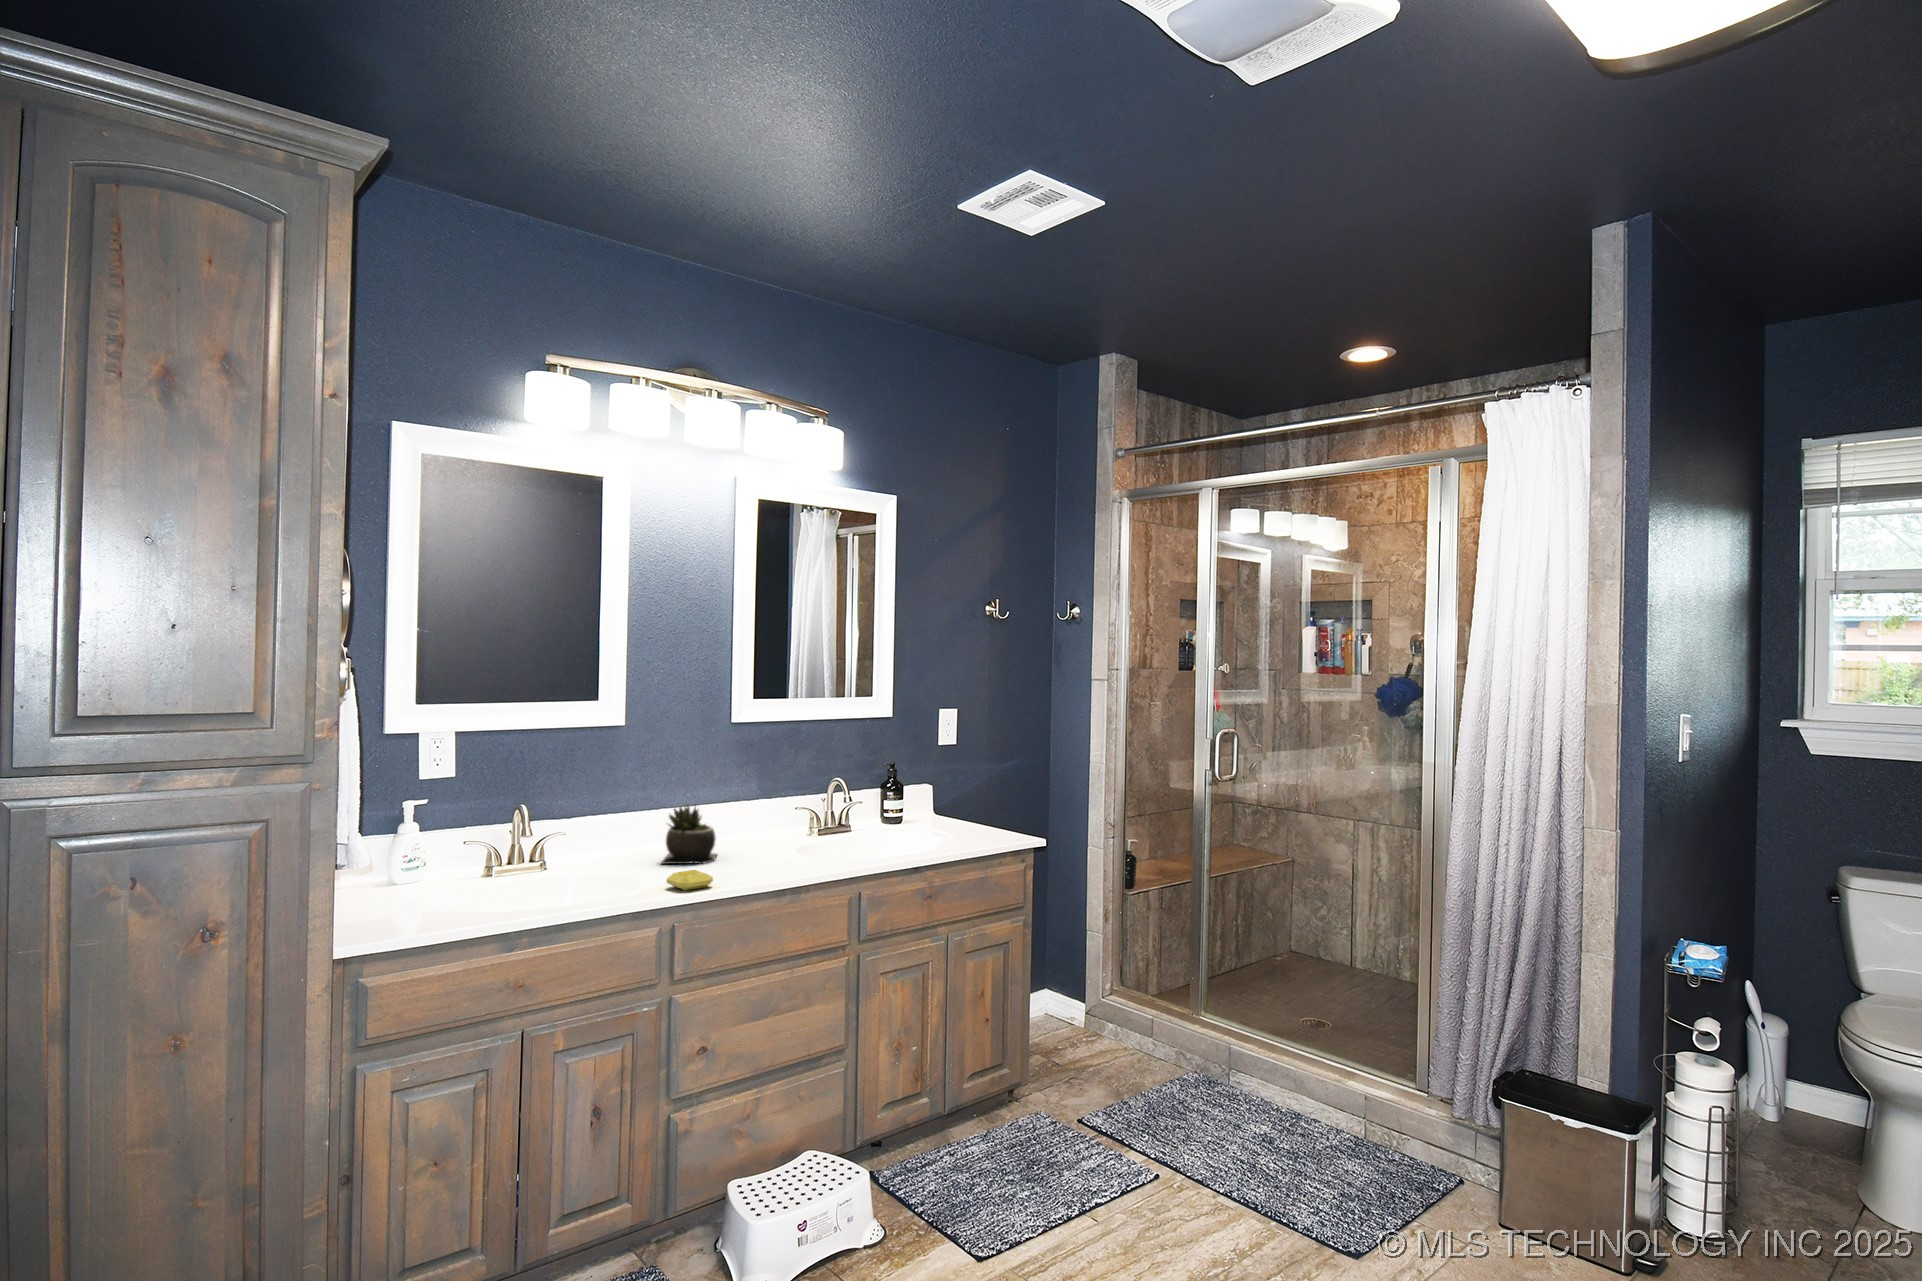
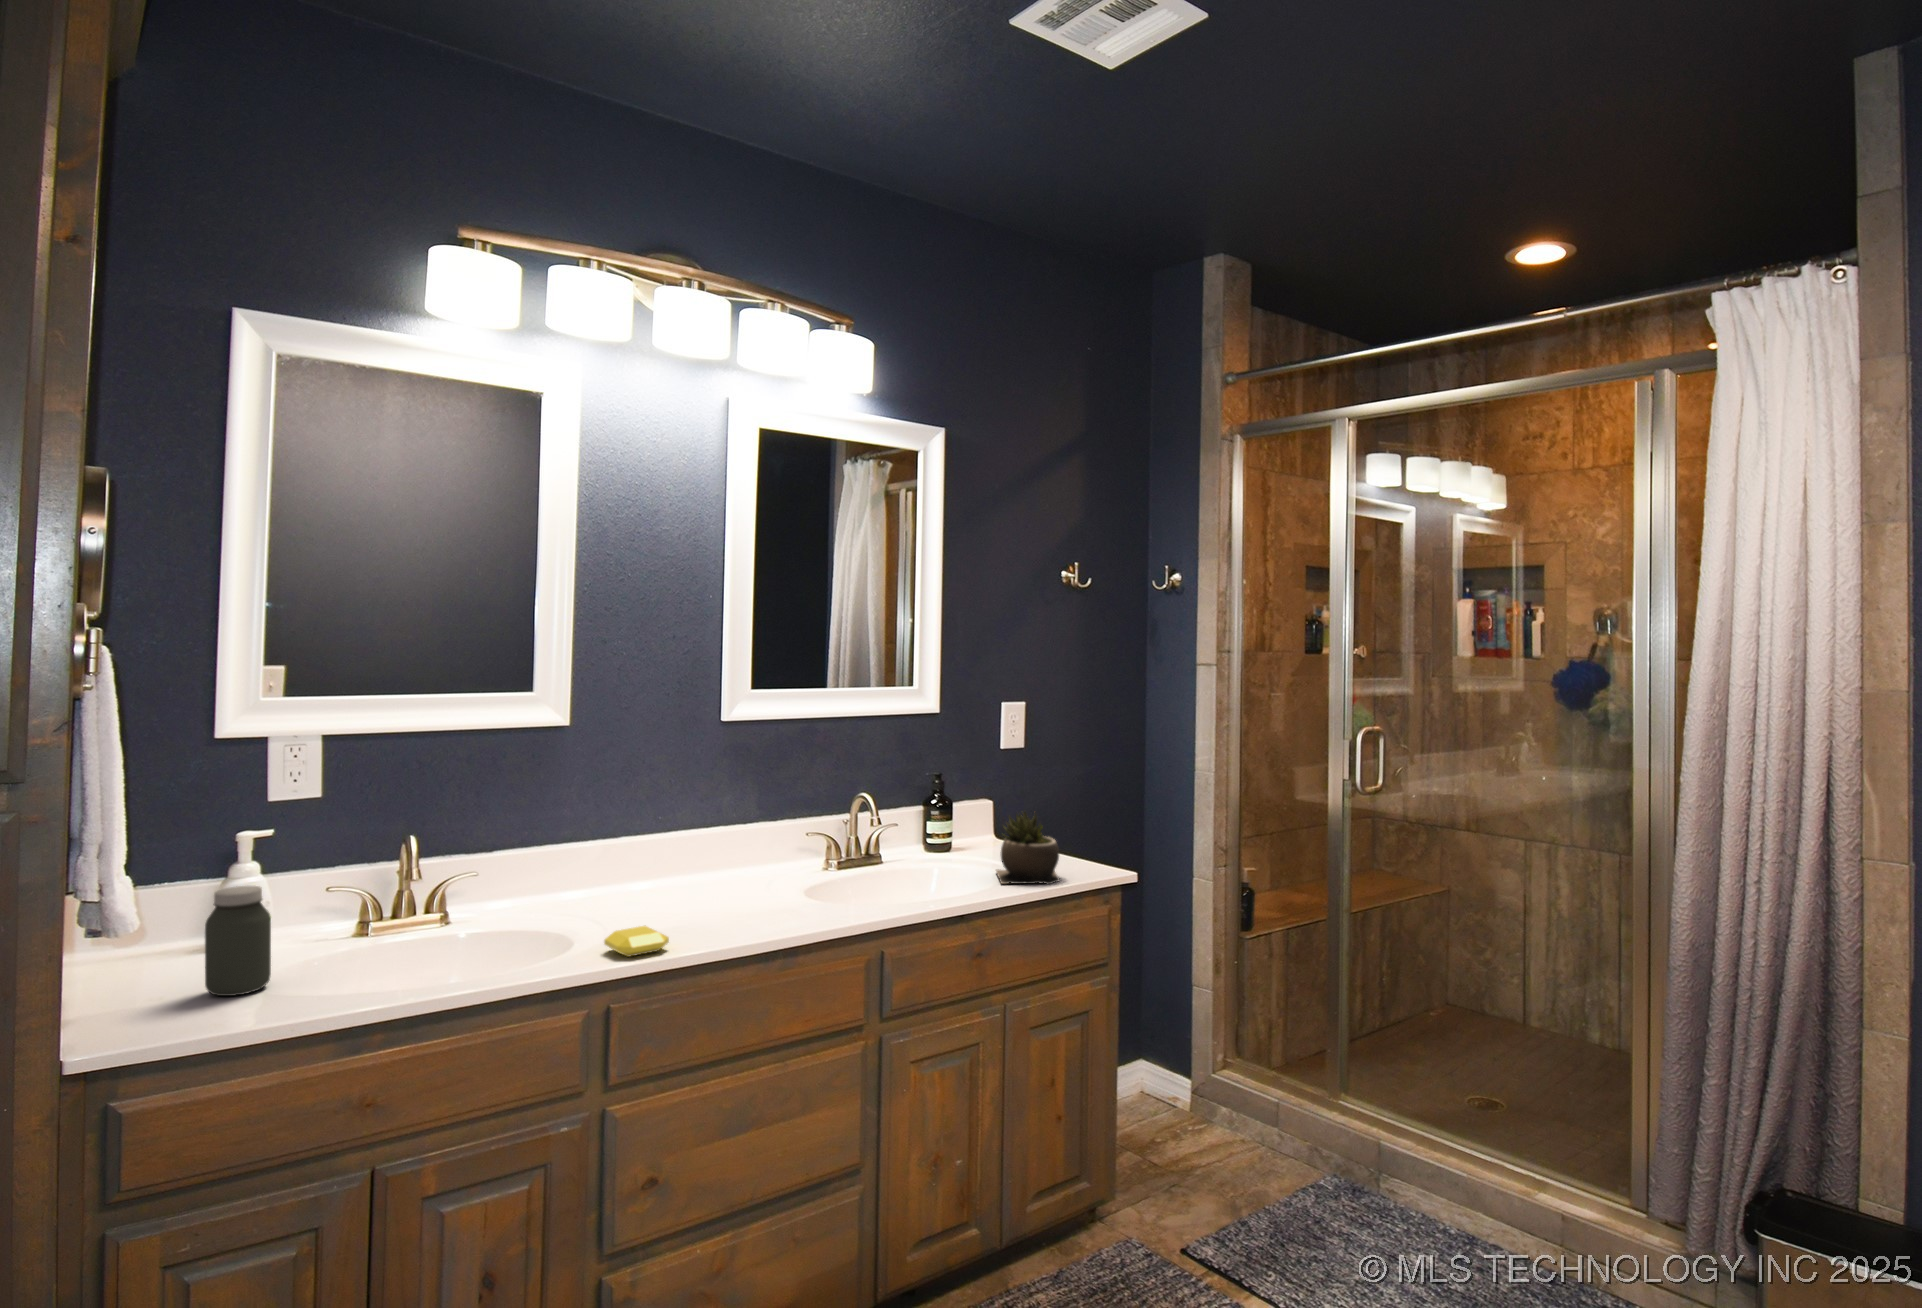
succulent plant: present [662,806,717,864] -> present [996,812,1060,884]
jar: none [392,838,436,915] -> present [205,886,271,996]

